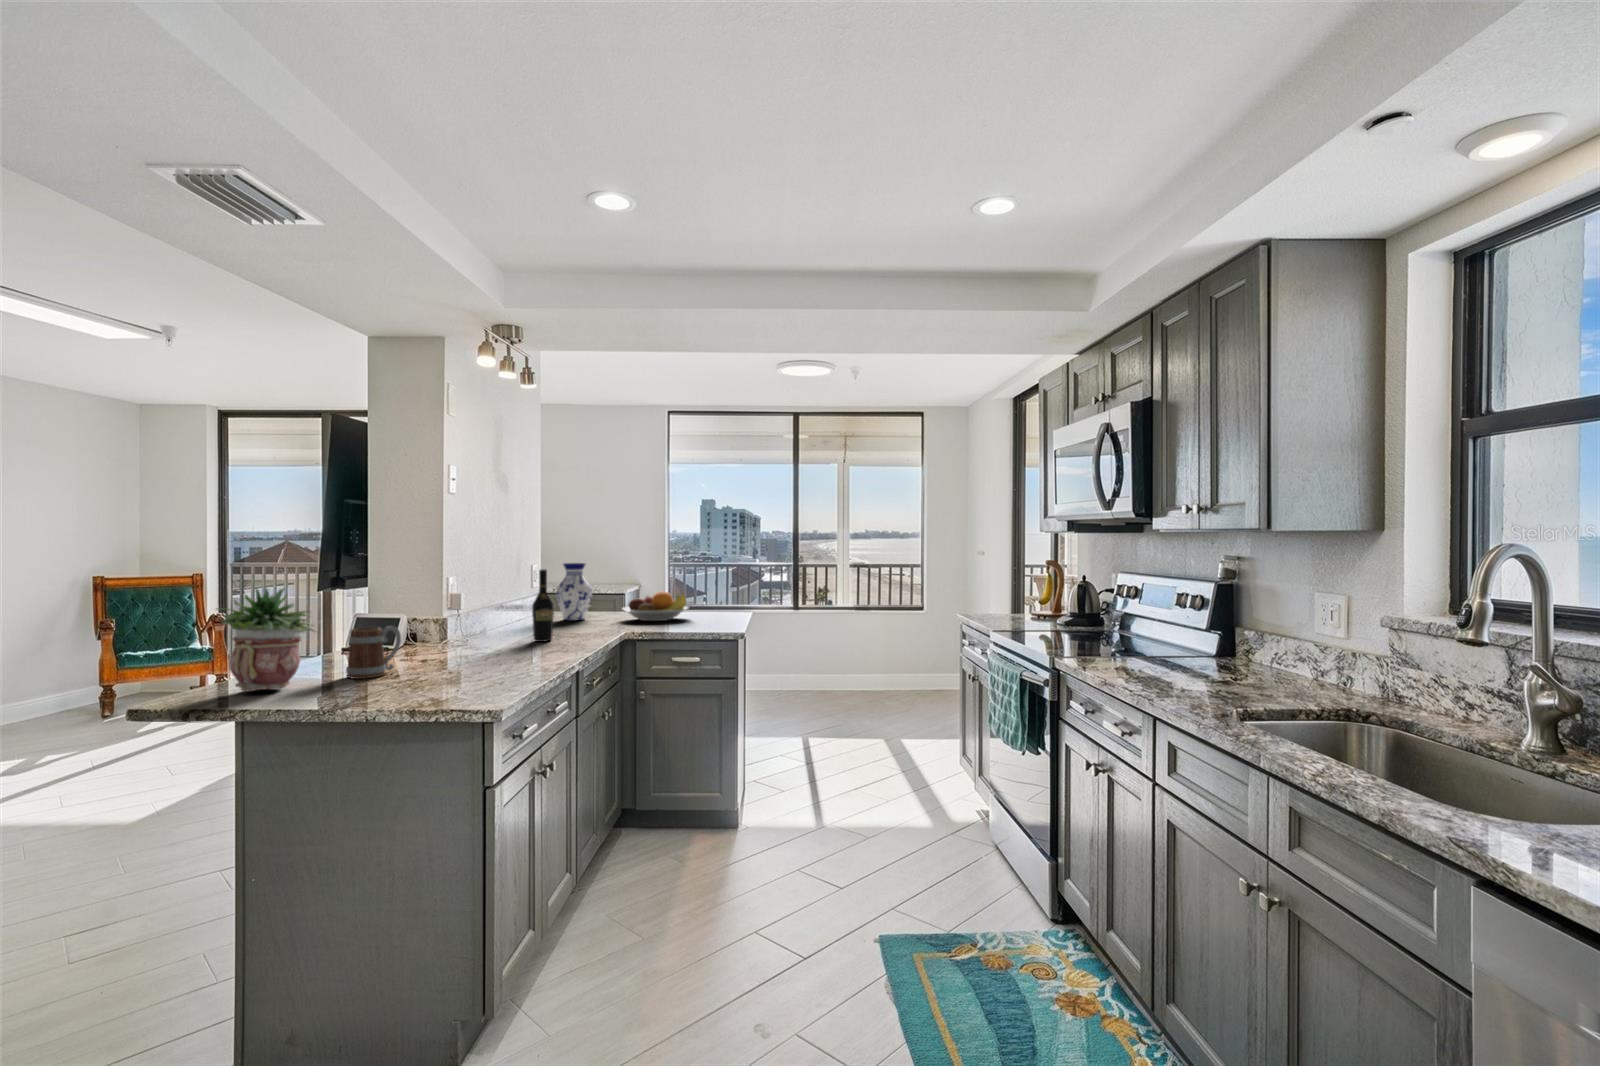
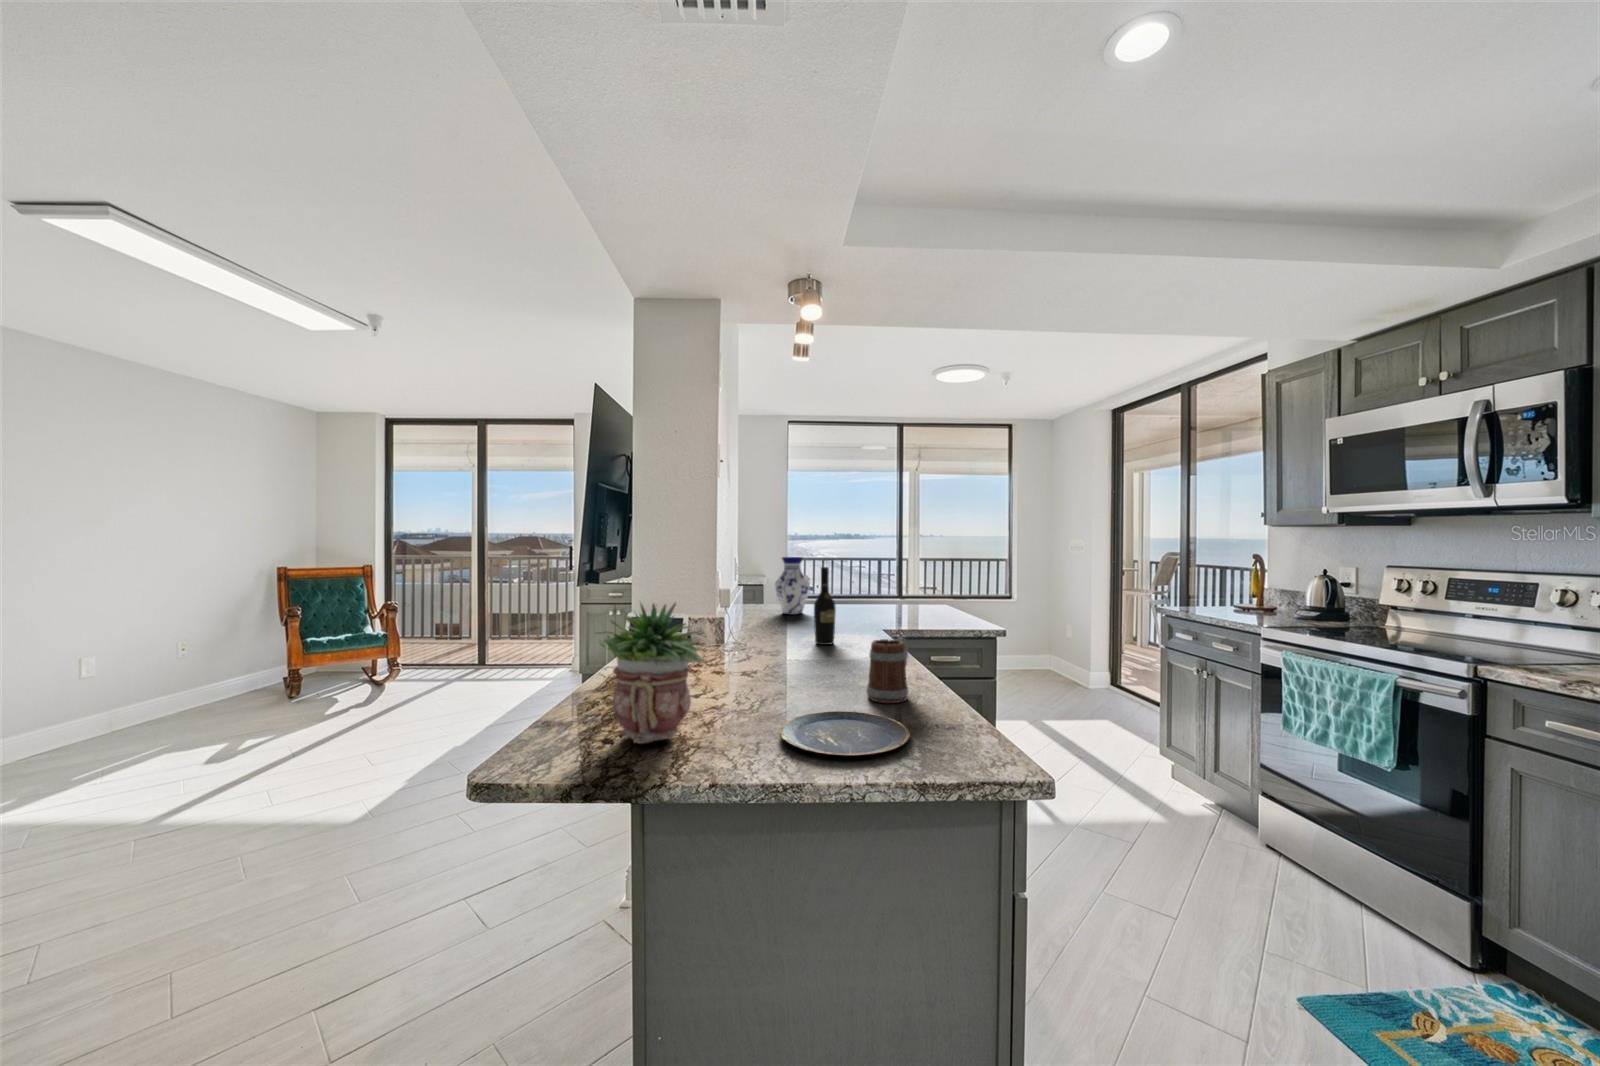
fruit bowl: present [623,591,688,621] -> none [842,585,908,615]
mug: present [346,626,401,679] -> present [867,637,908,703]
plate: none [353,677,464,698] -> present [780,711,910,756]

